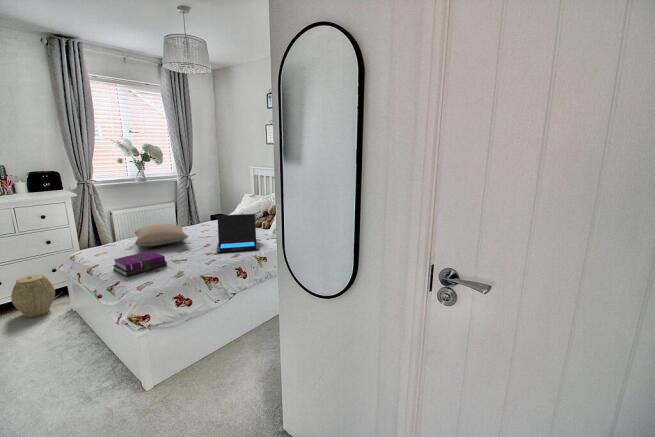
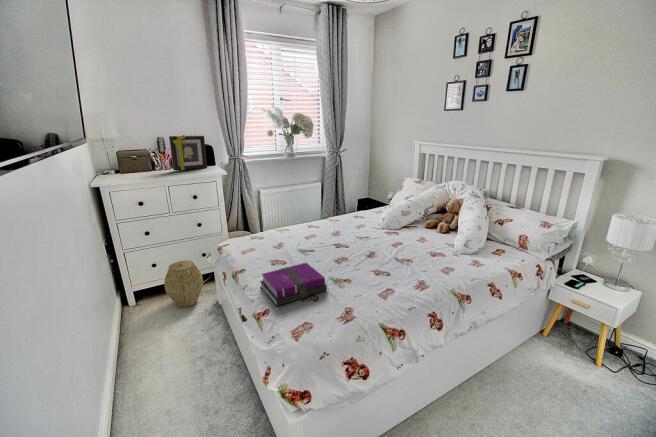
picture frame: none [11,162,54,194] -> present [169,135,207,171]
laptop: present [217,214,259,253] -> none [388,215,455,277]
pillow: present [135,224,188,246] -> none [284,219,350,249]

